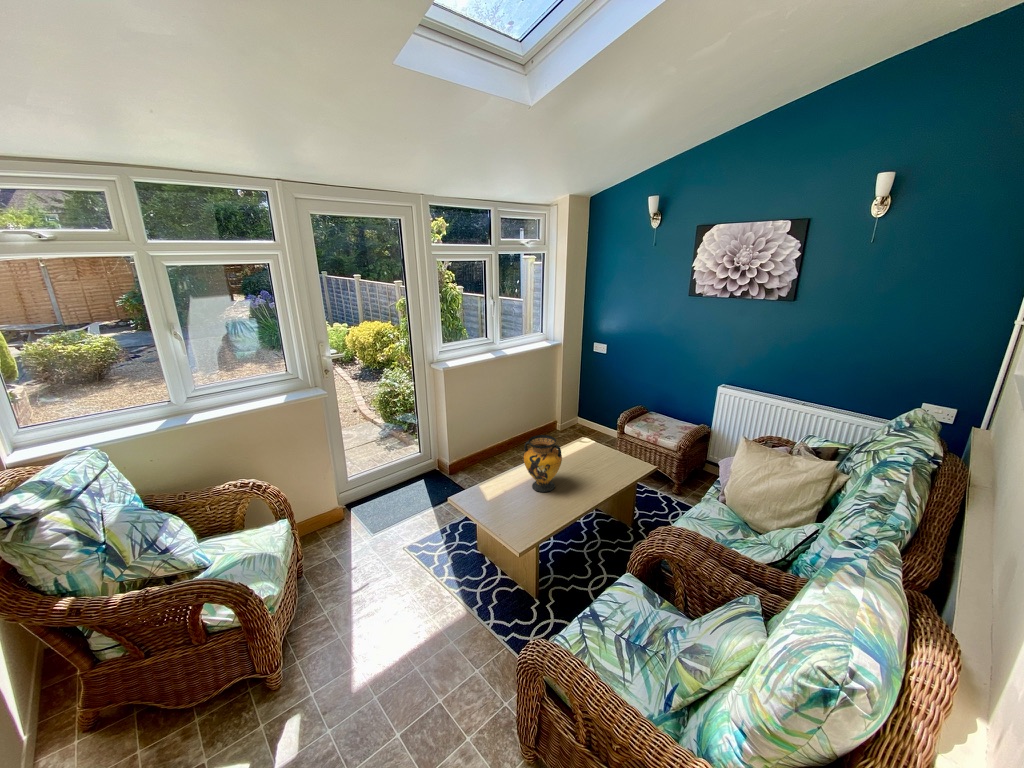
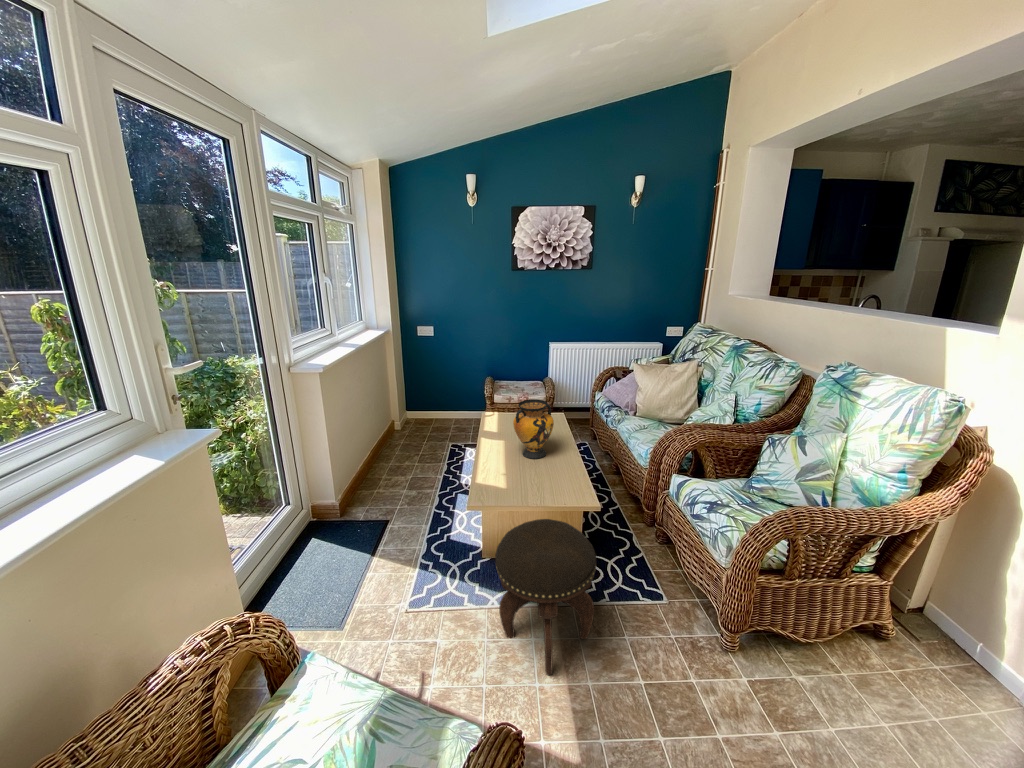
footstool: none [389,526,472,645] -> present [495,519,596,675]

